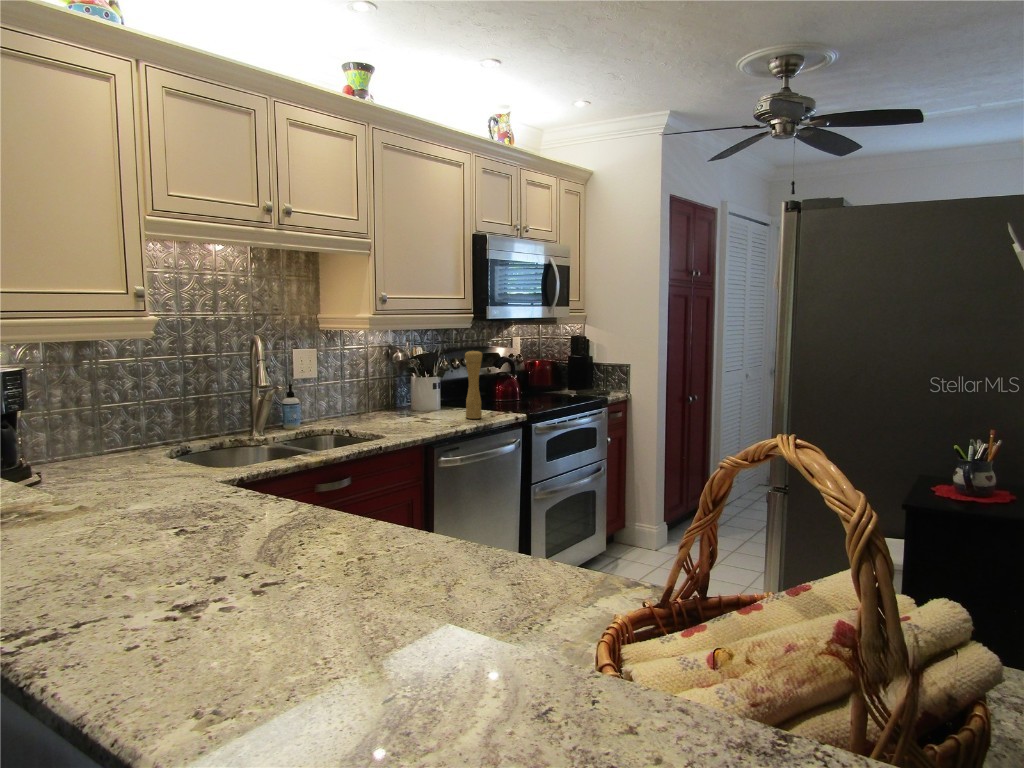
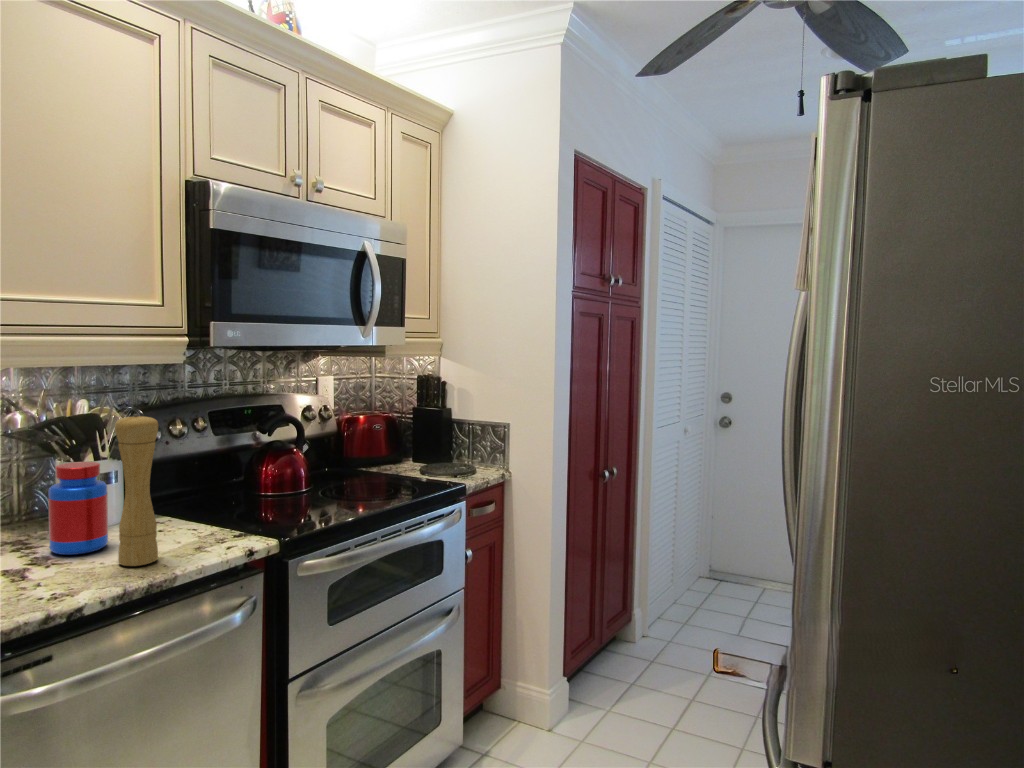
jar: none [429,374,453,416] -> present [48,462,108,555]

